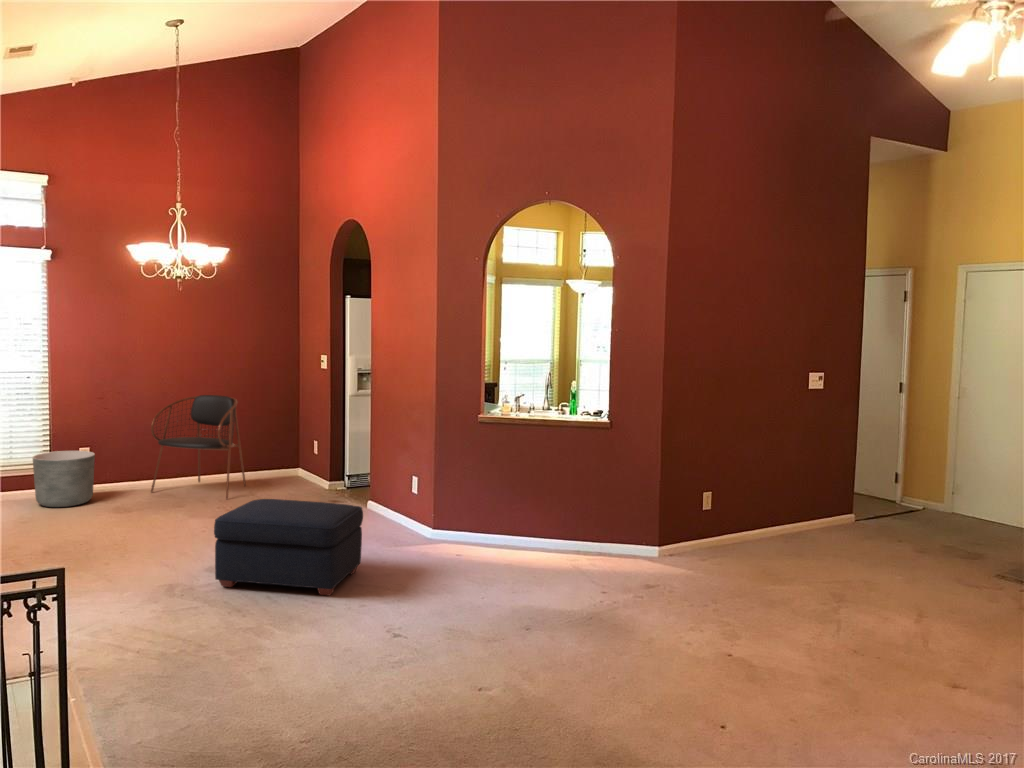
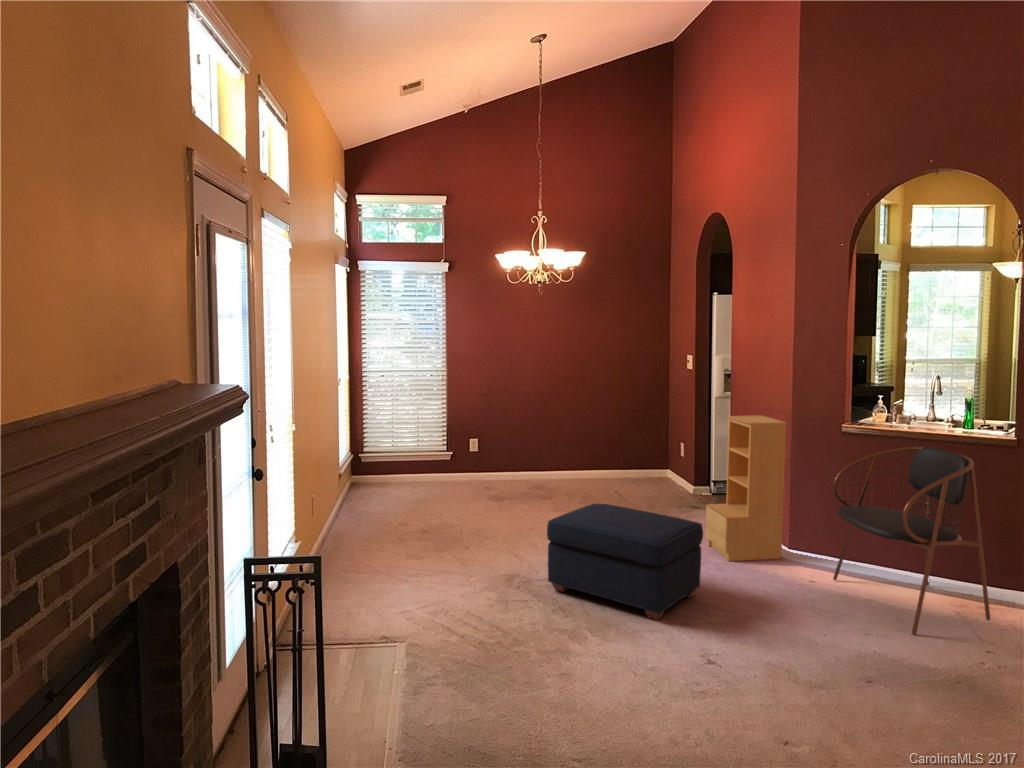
dining chair: present [151,395,246,499] -> present [833,447,990,635]
bookshelf: none [354,409,424,541] -> present [706,415,787,561]
planter: present [33,451,95,507] -> none [434,441,481,490]

